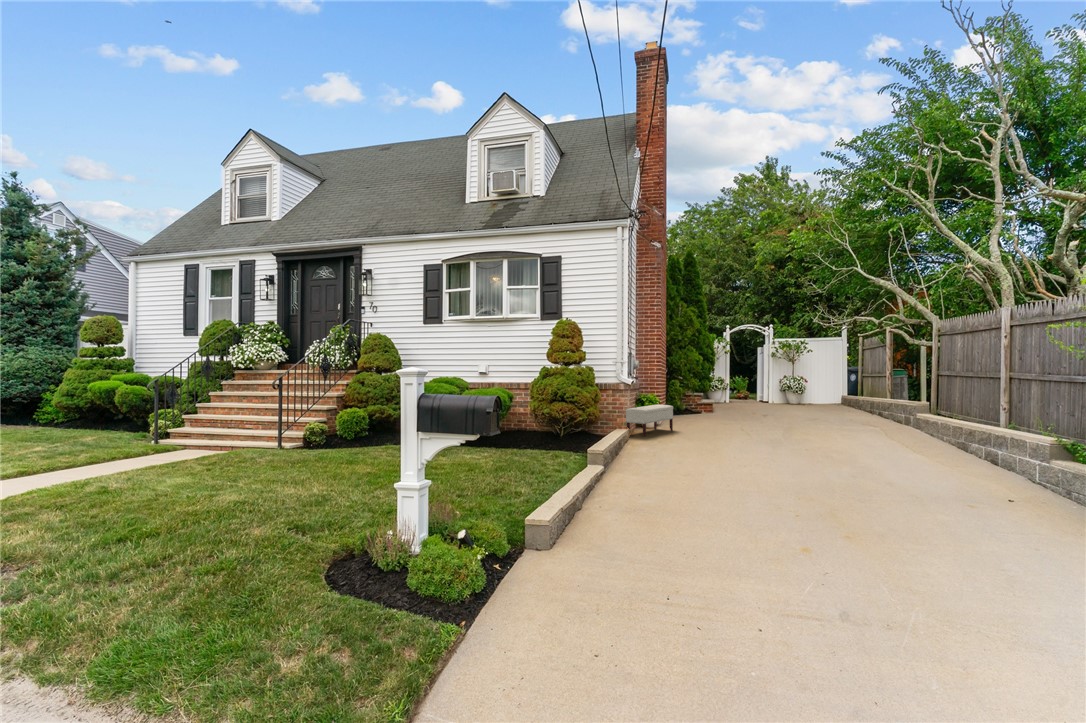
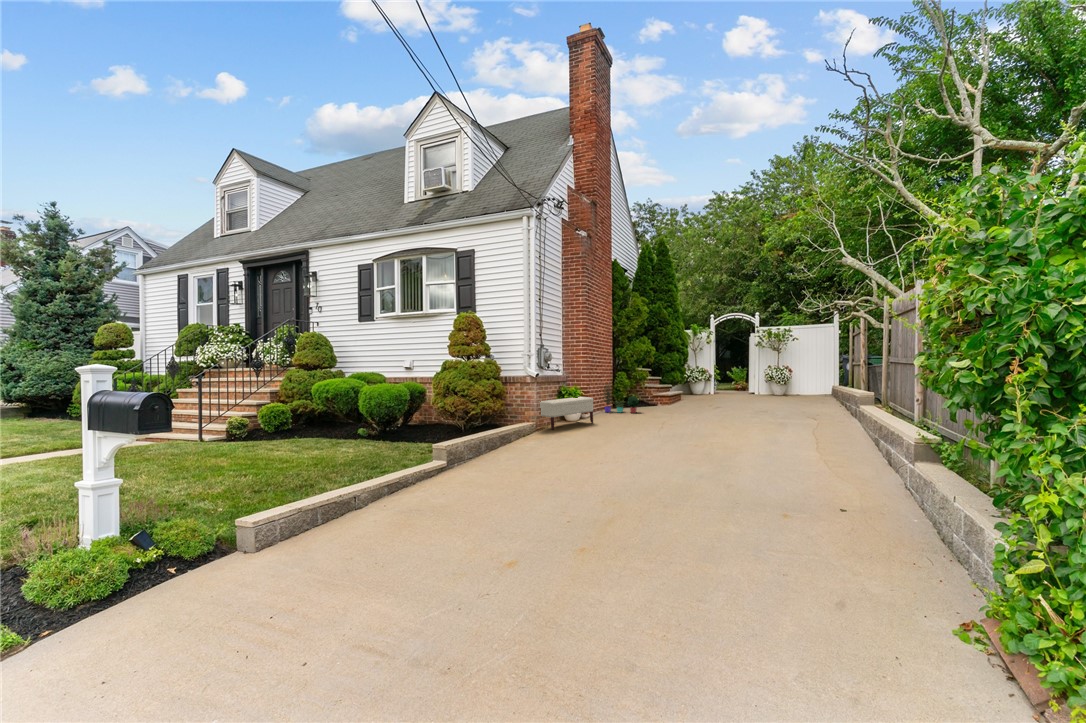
potted plant: none [663,392,702,421] -> present [604,385,639,413]

